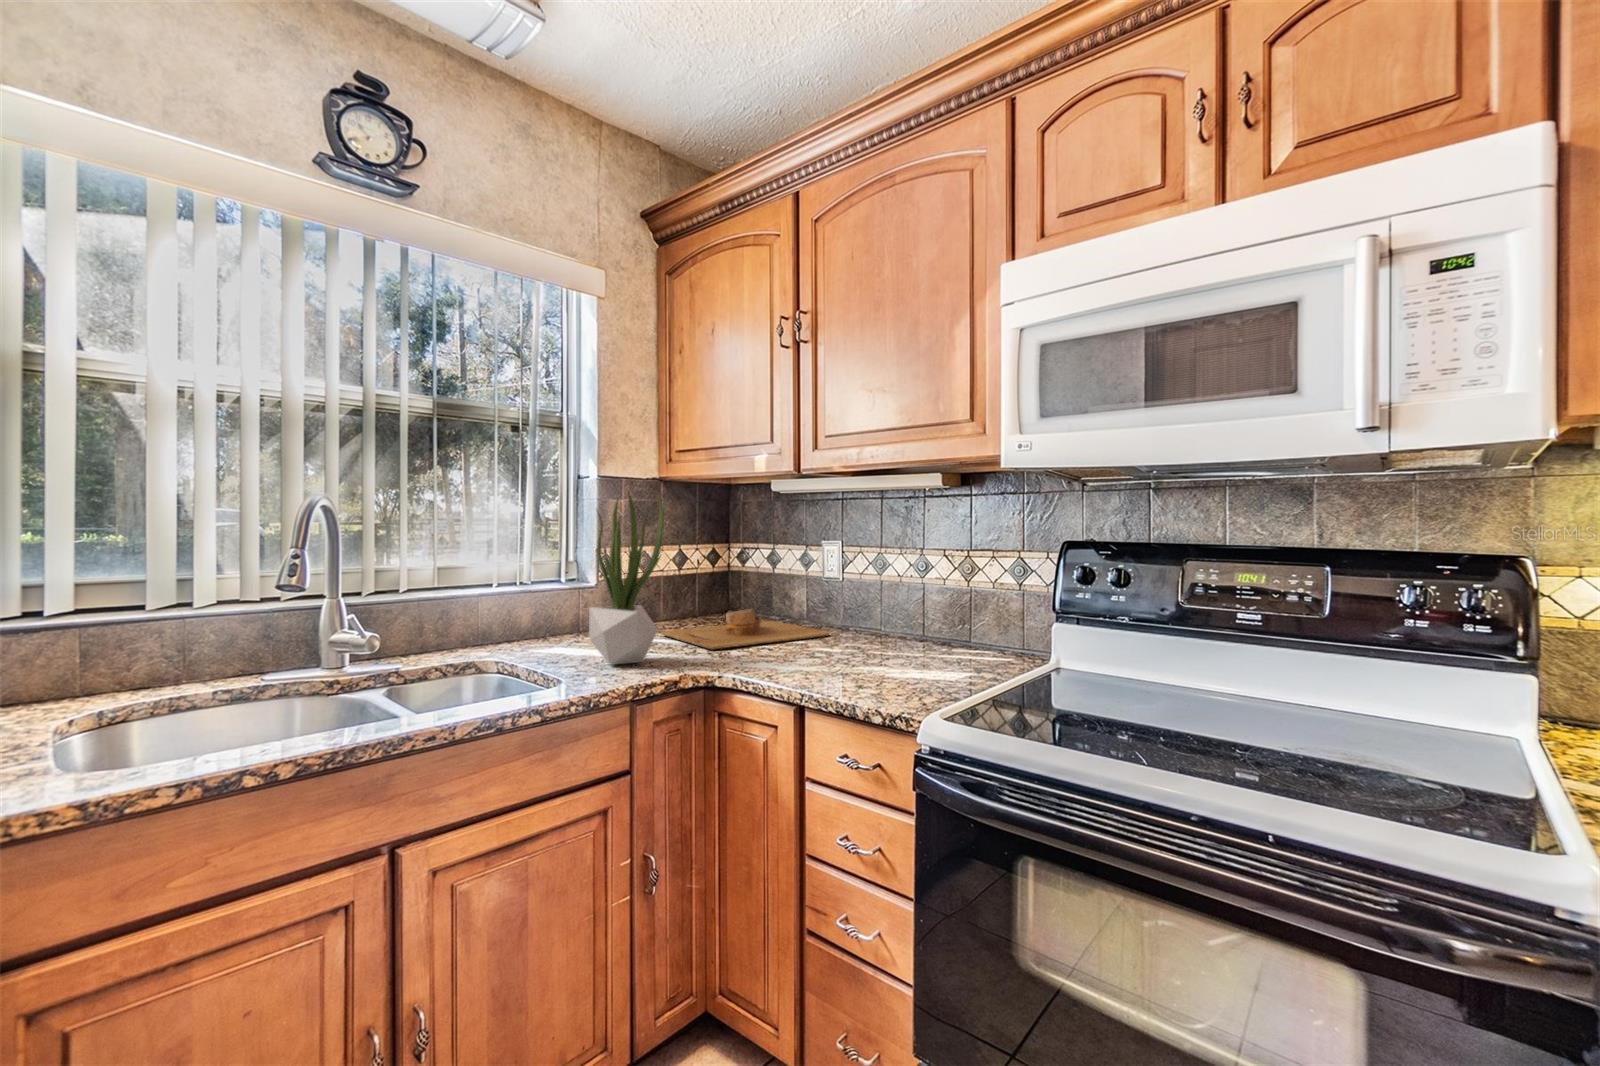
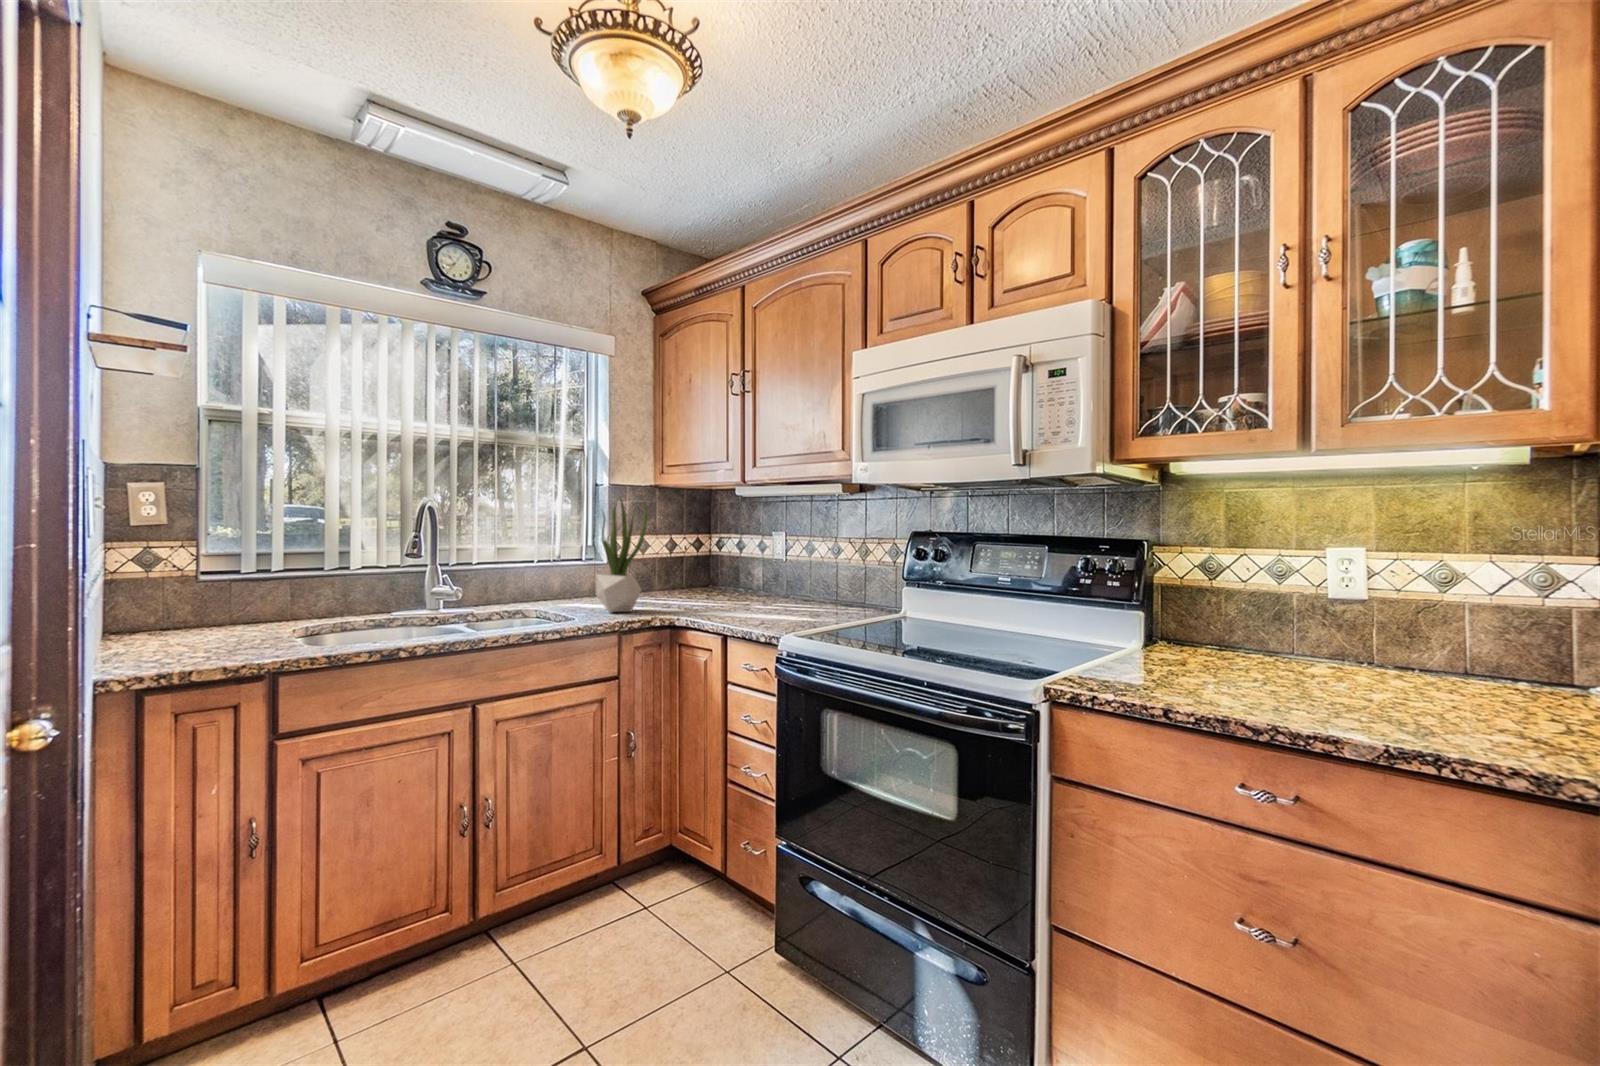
cutting board: present [662,609,829,649] -> none [652,581,772,606]

